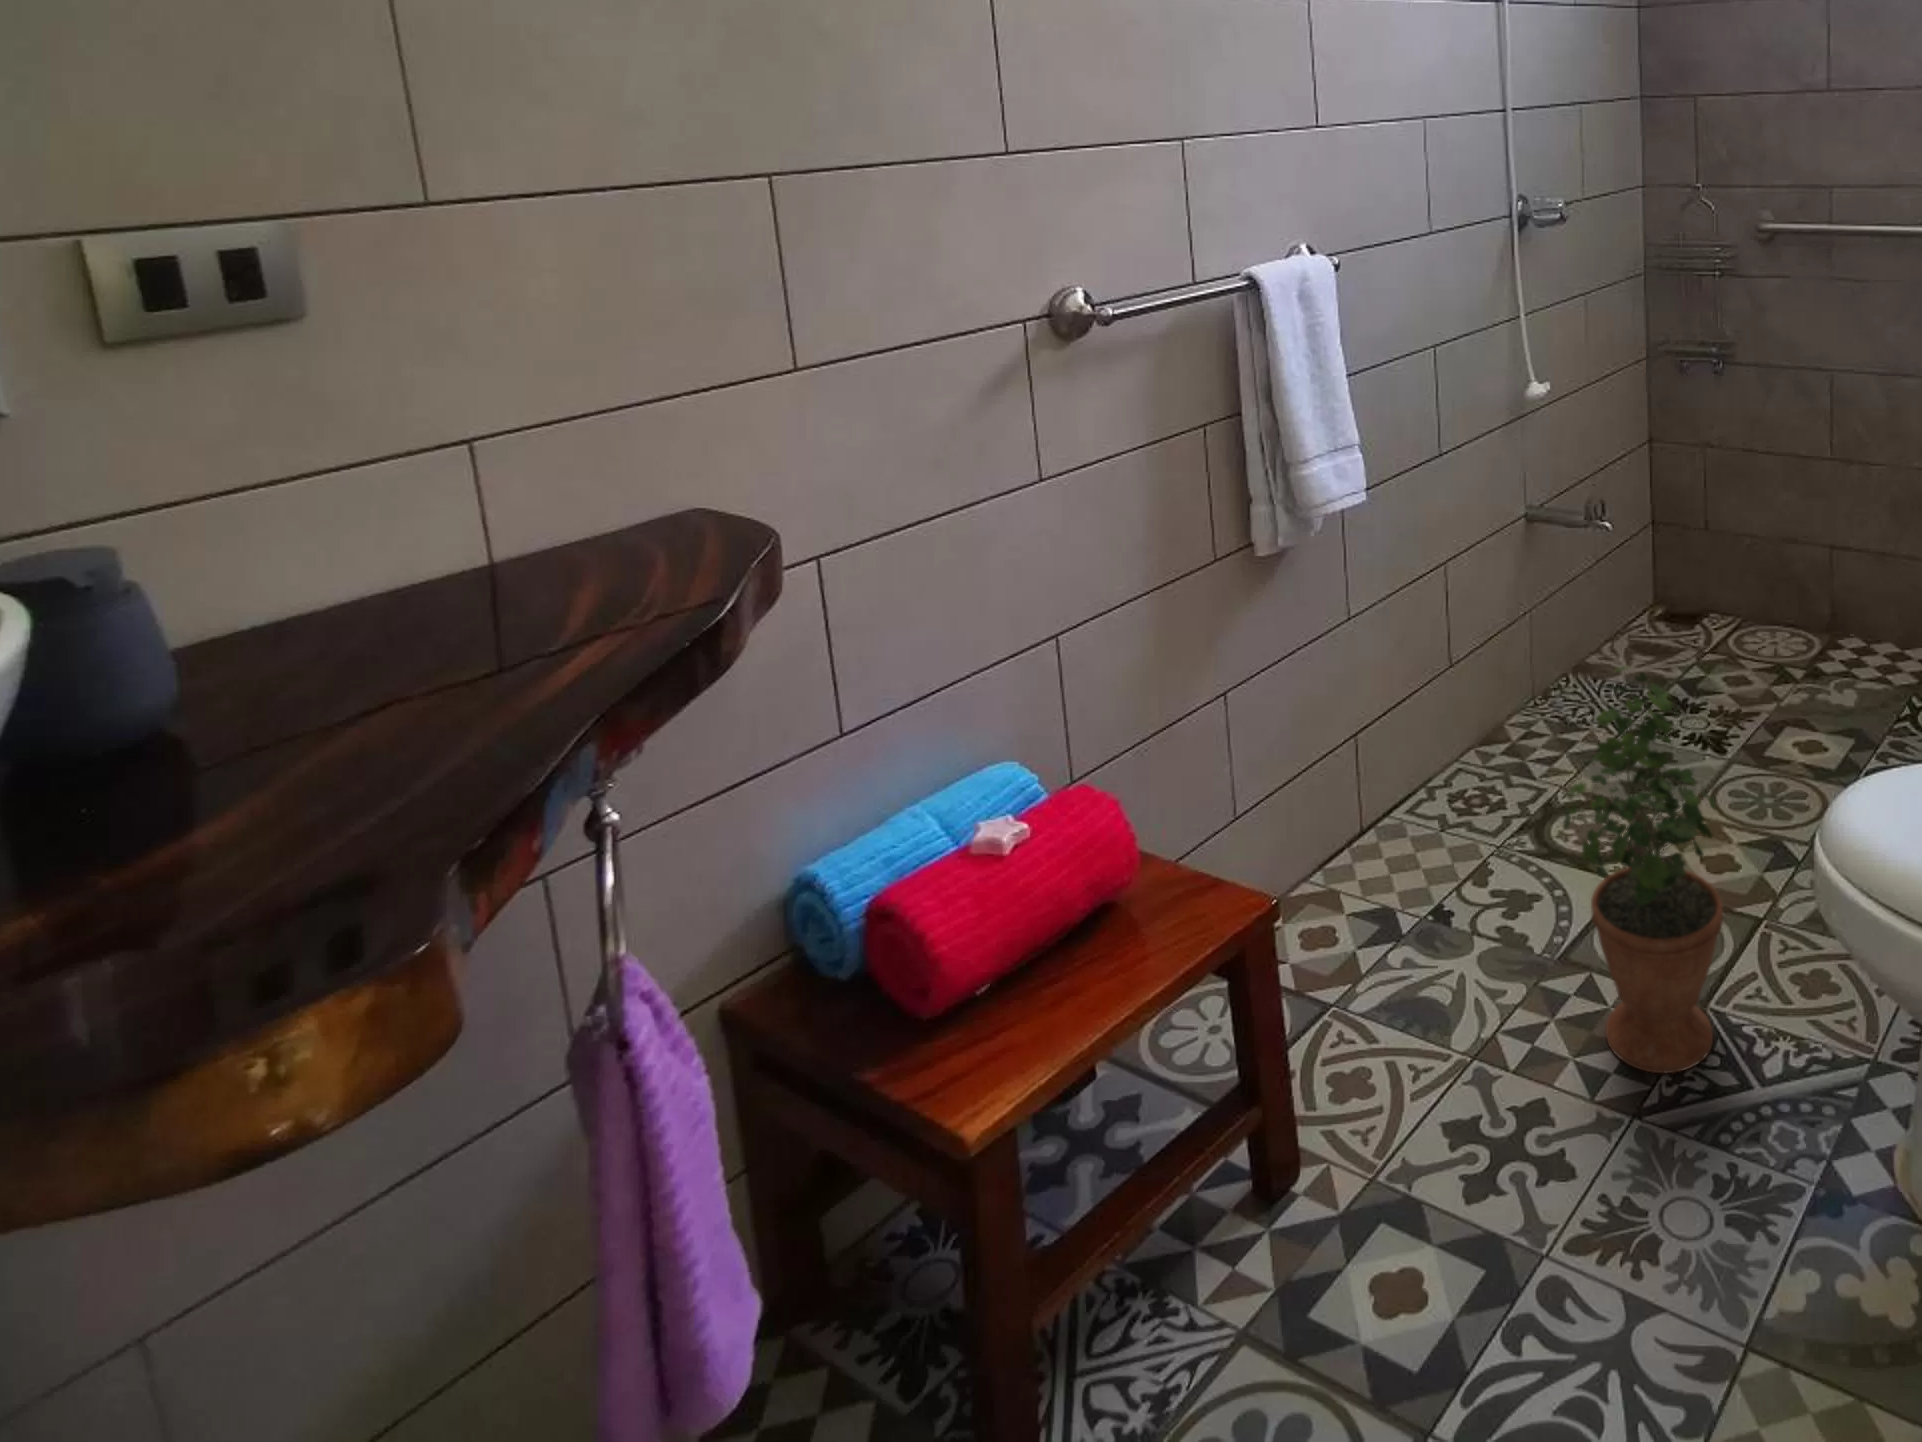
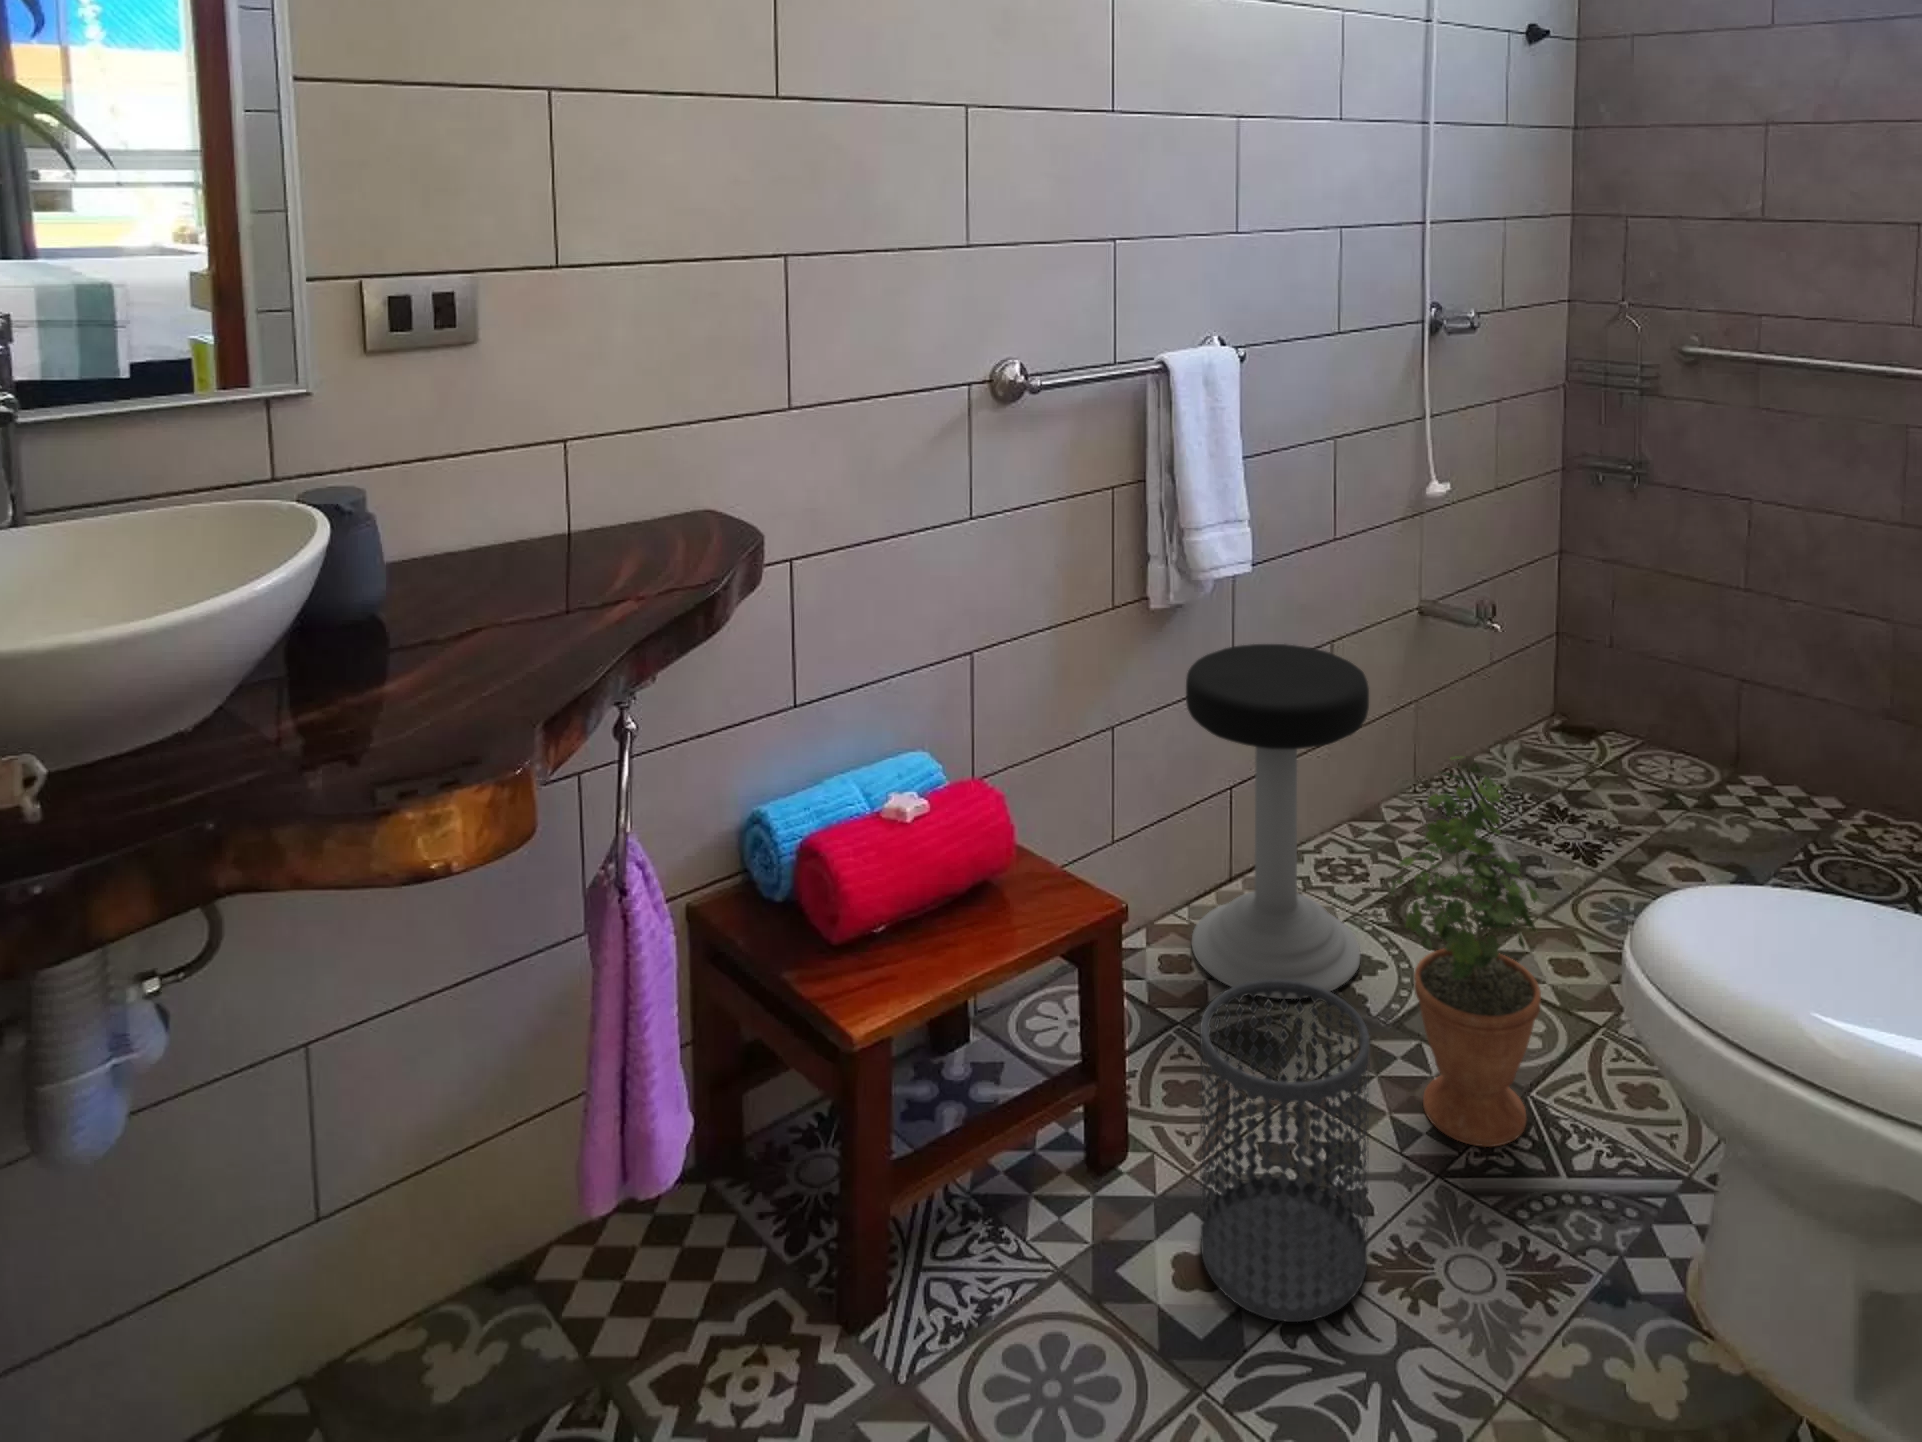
stool: none [1308,568,1515,955] -> present [1186,644,1369,999]
wastebasket: none [1383,945,1582,1330] -> present [1200,979,1370,1322]

